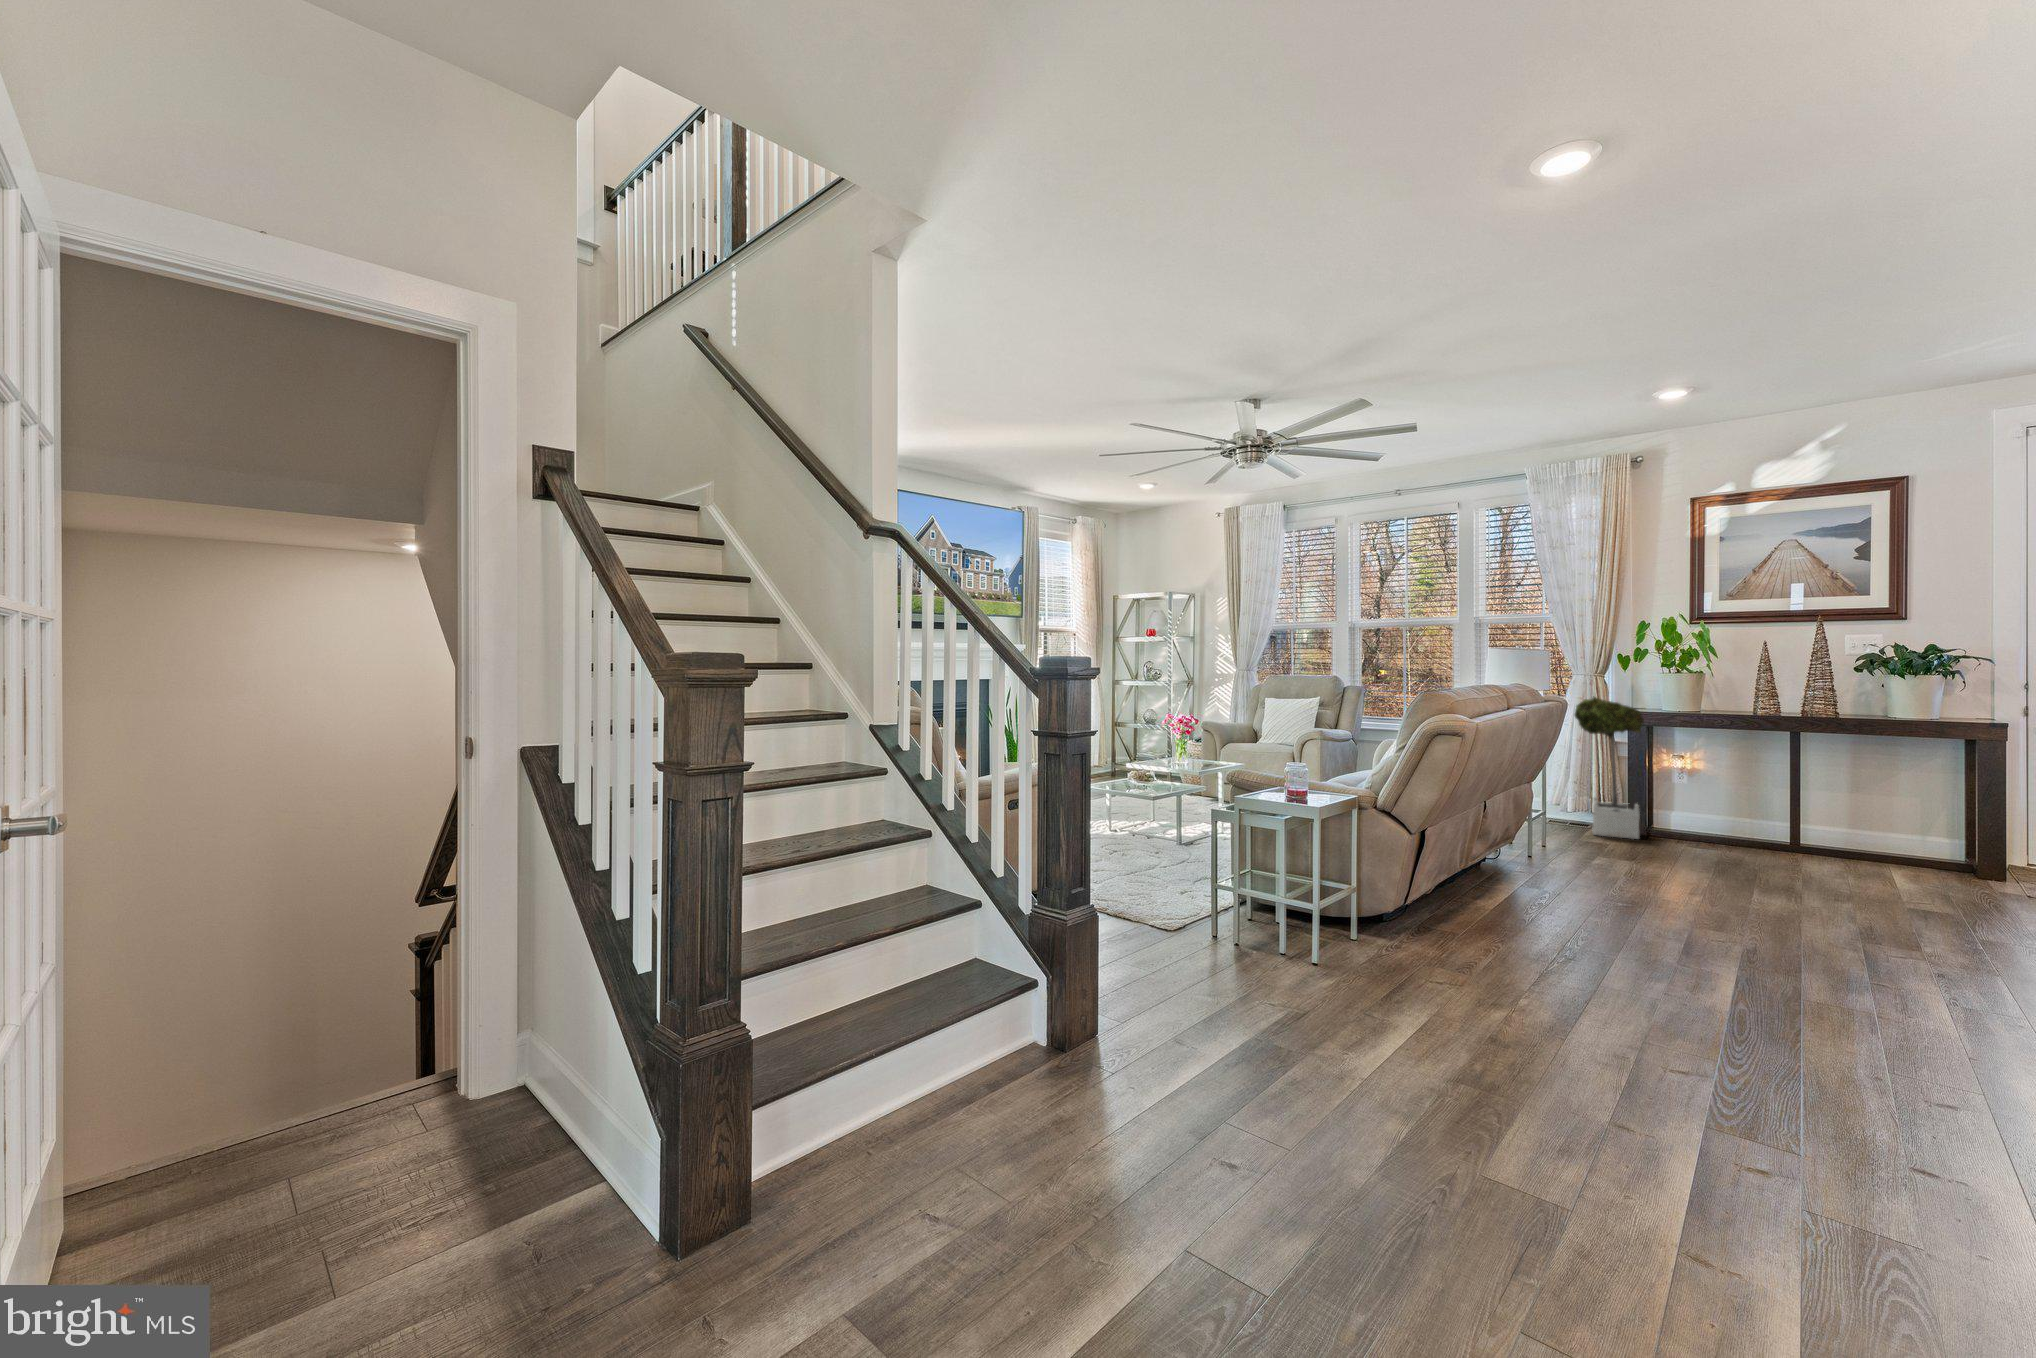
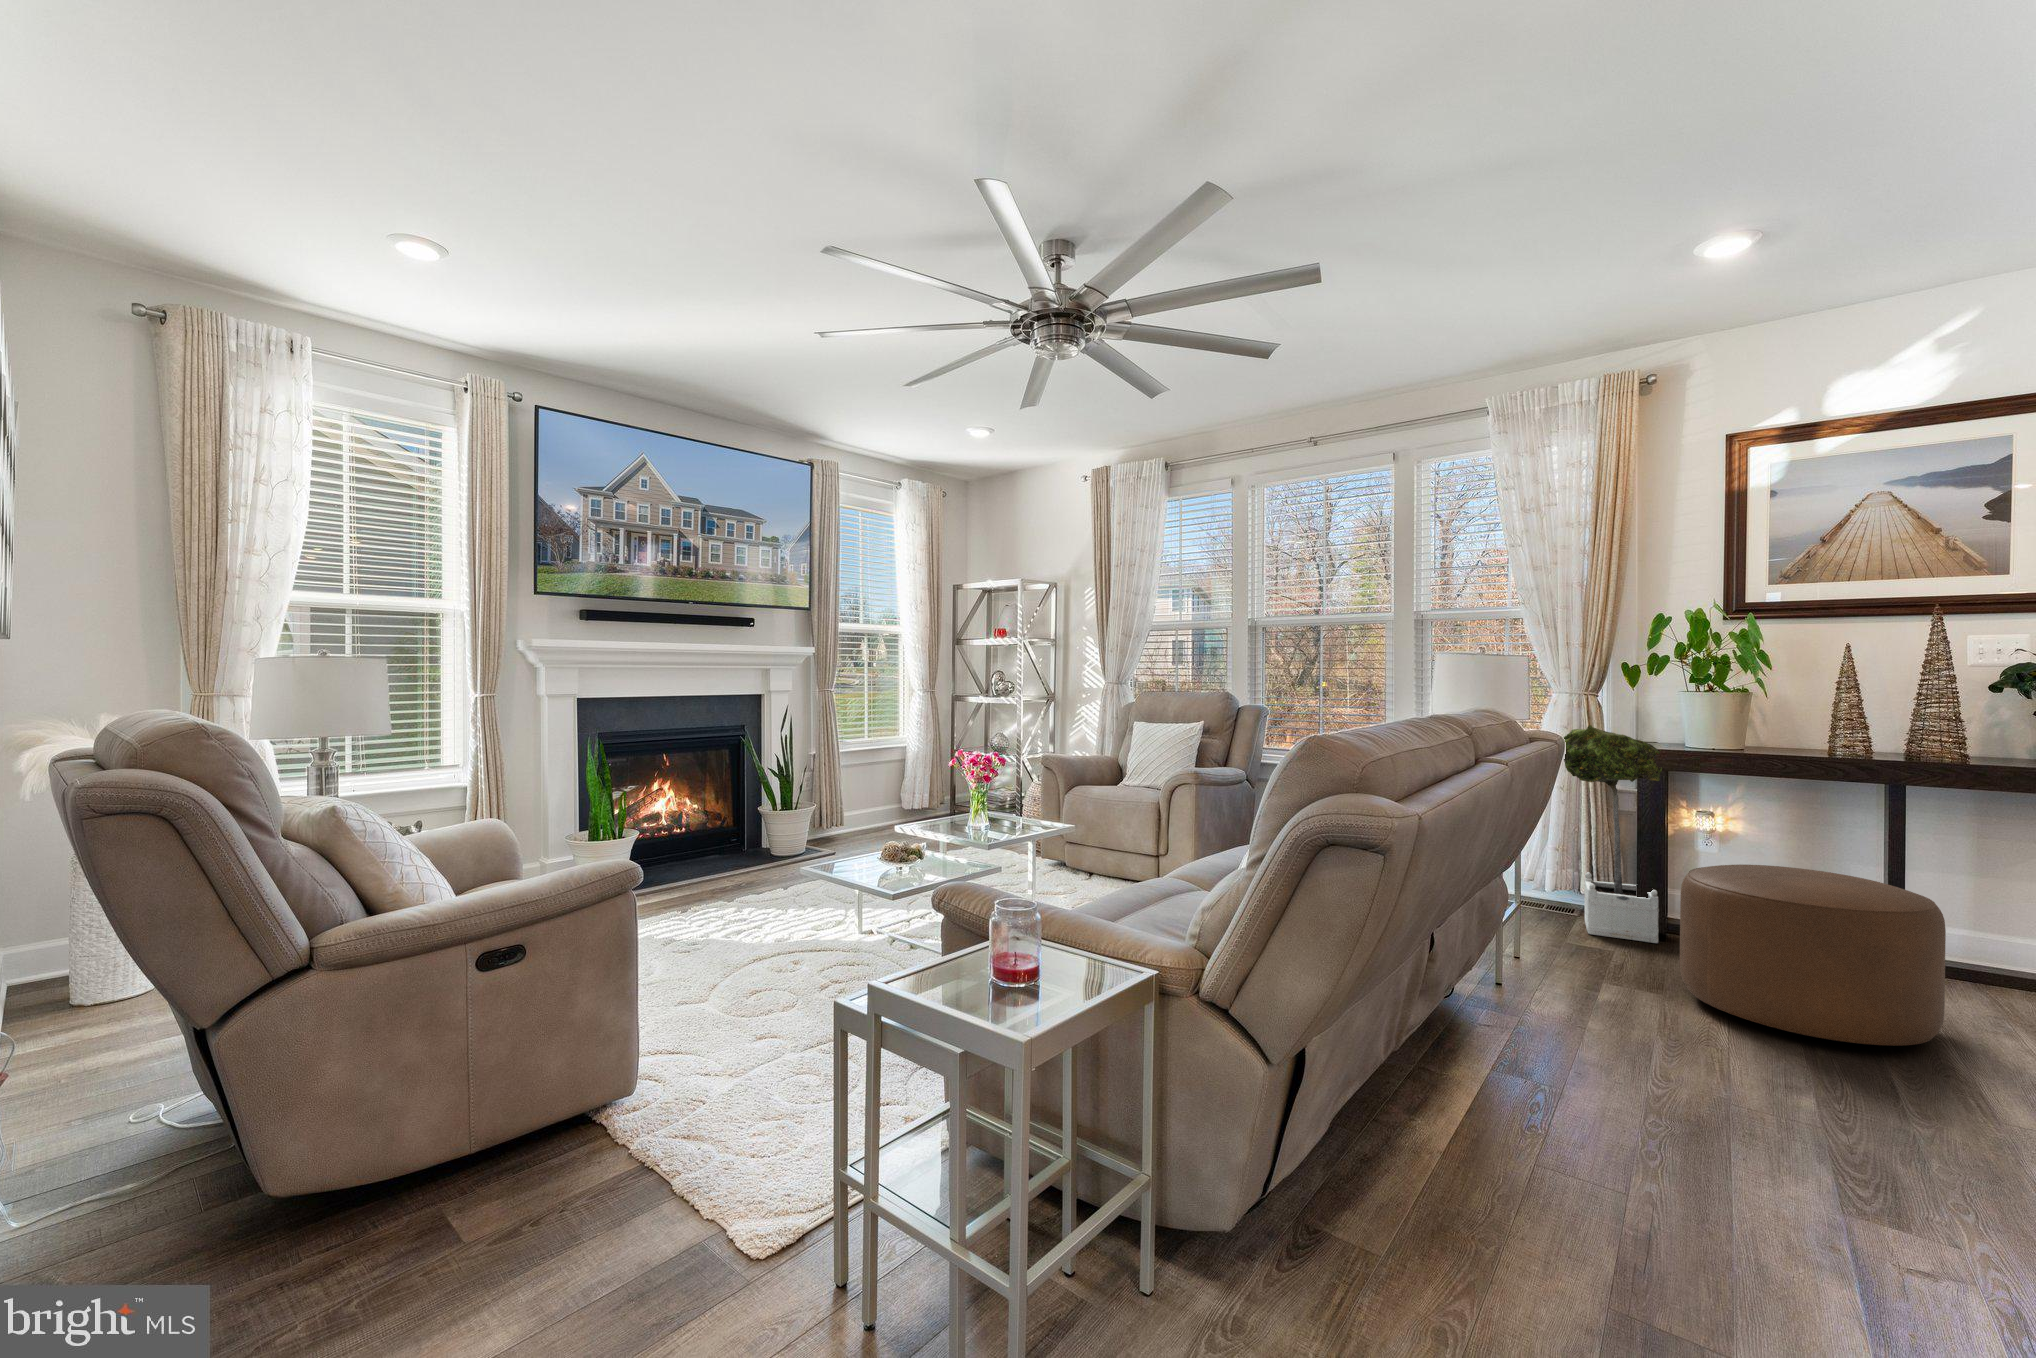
ottoman: none [1641,781,1792,877] -> present [1680,864,1946,1046]

